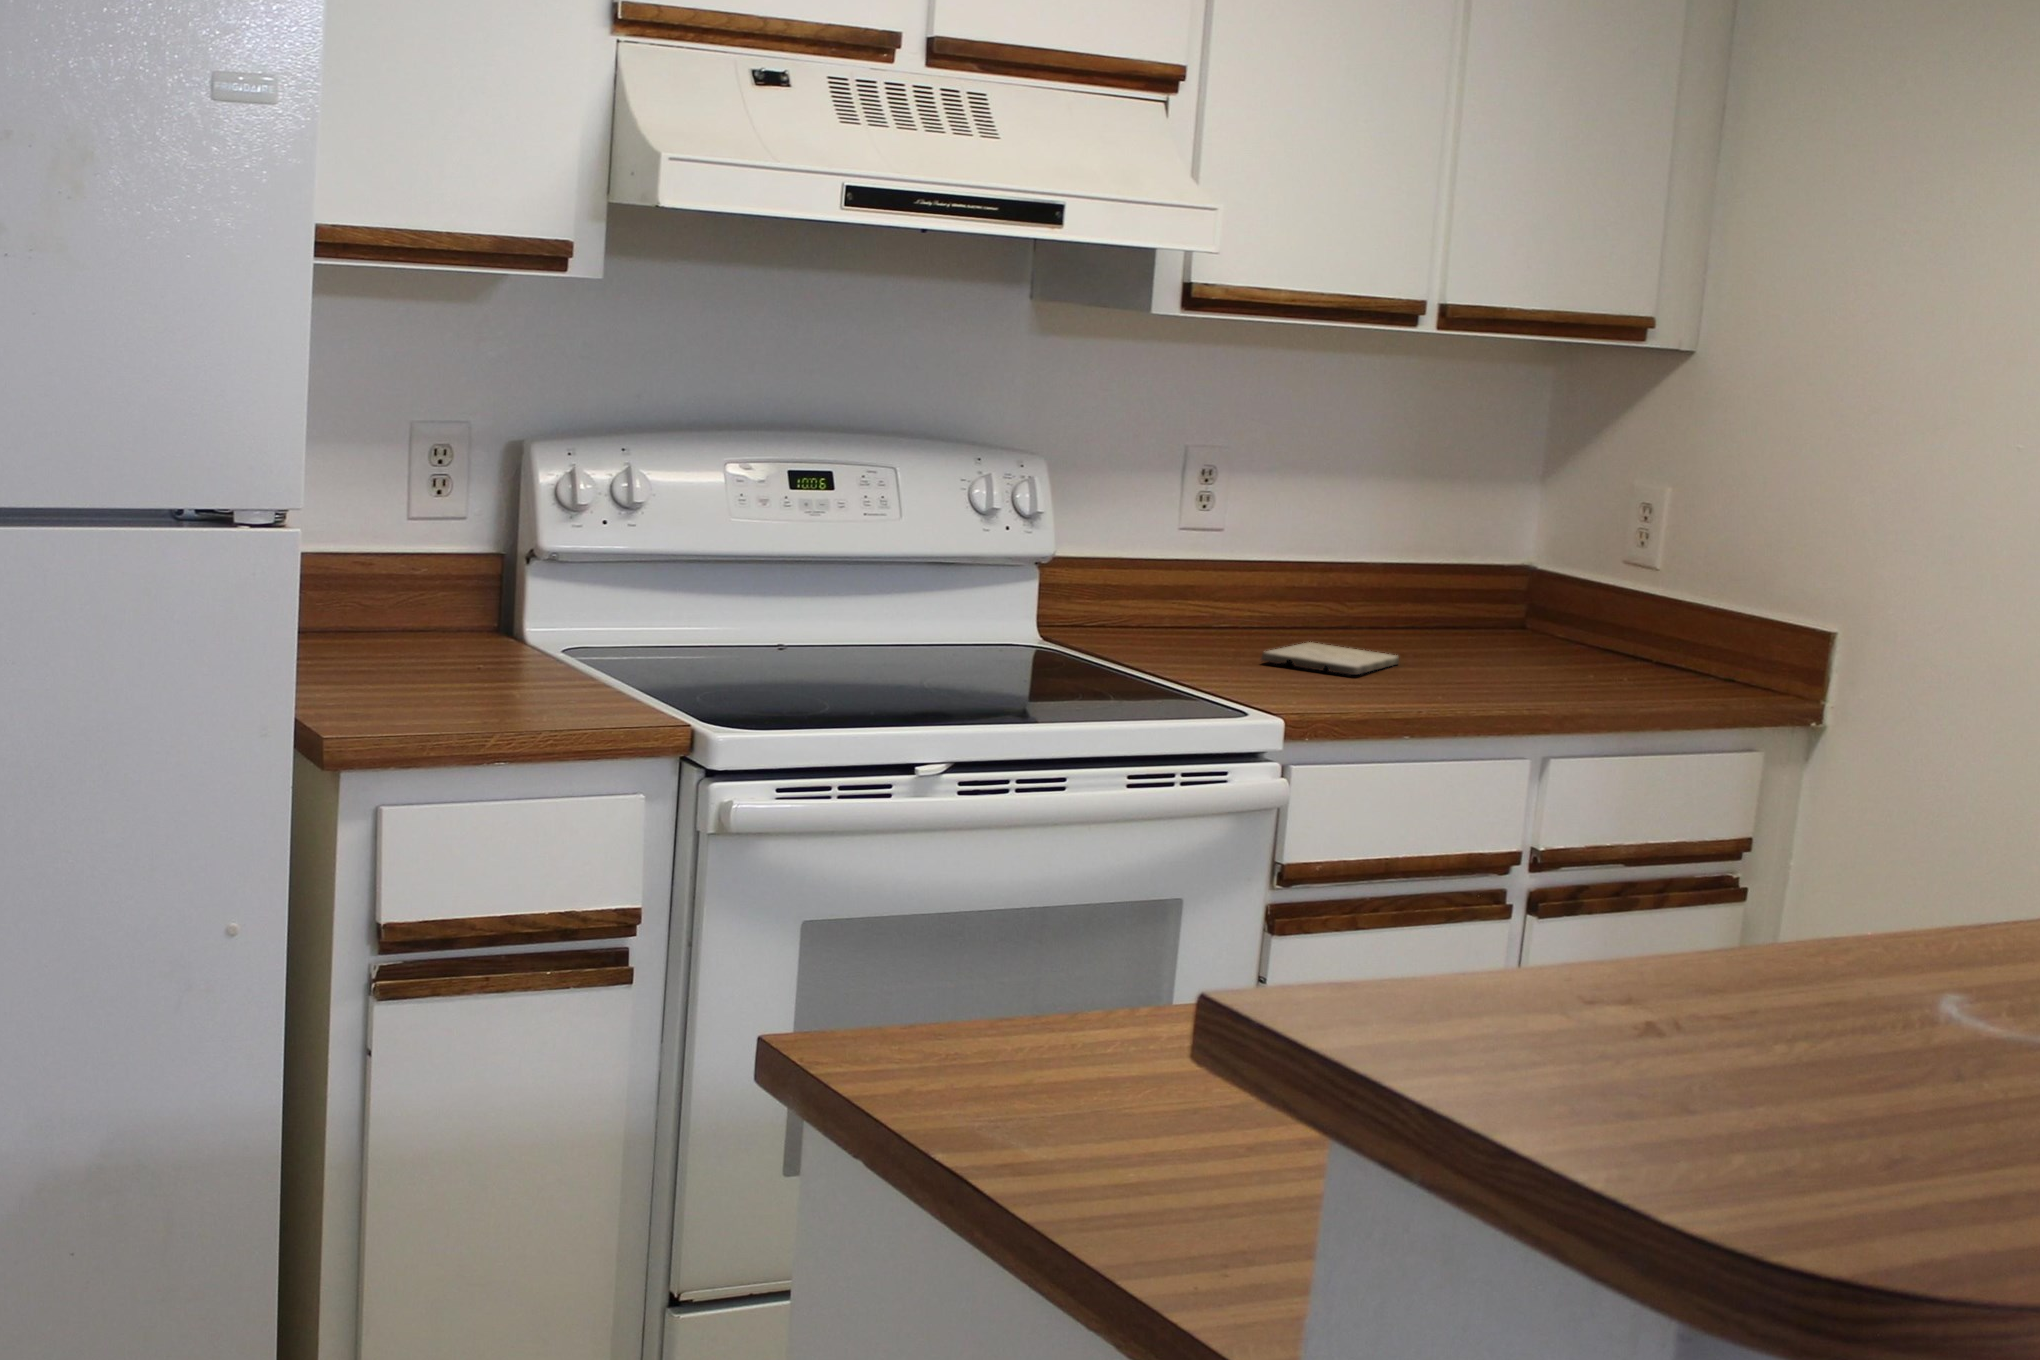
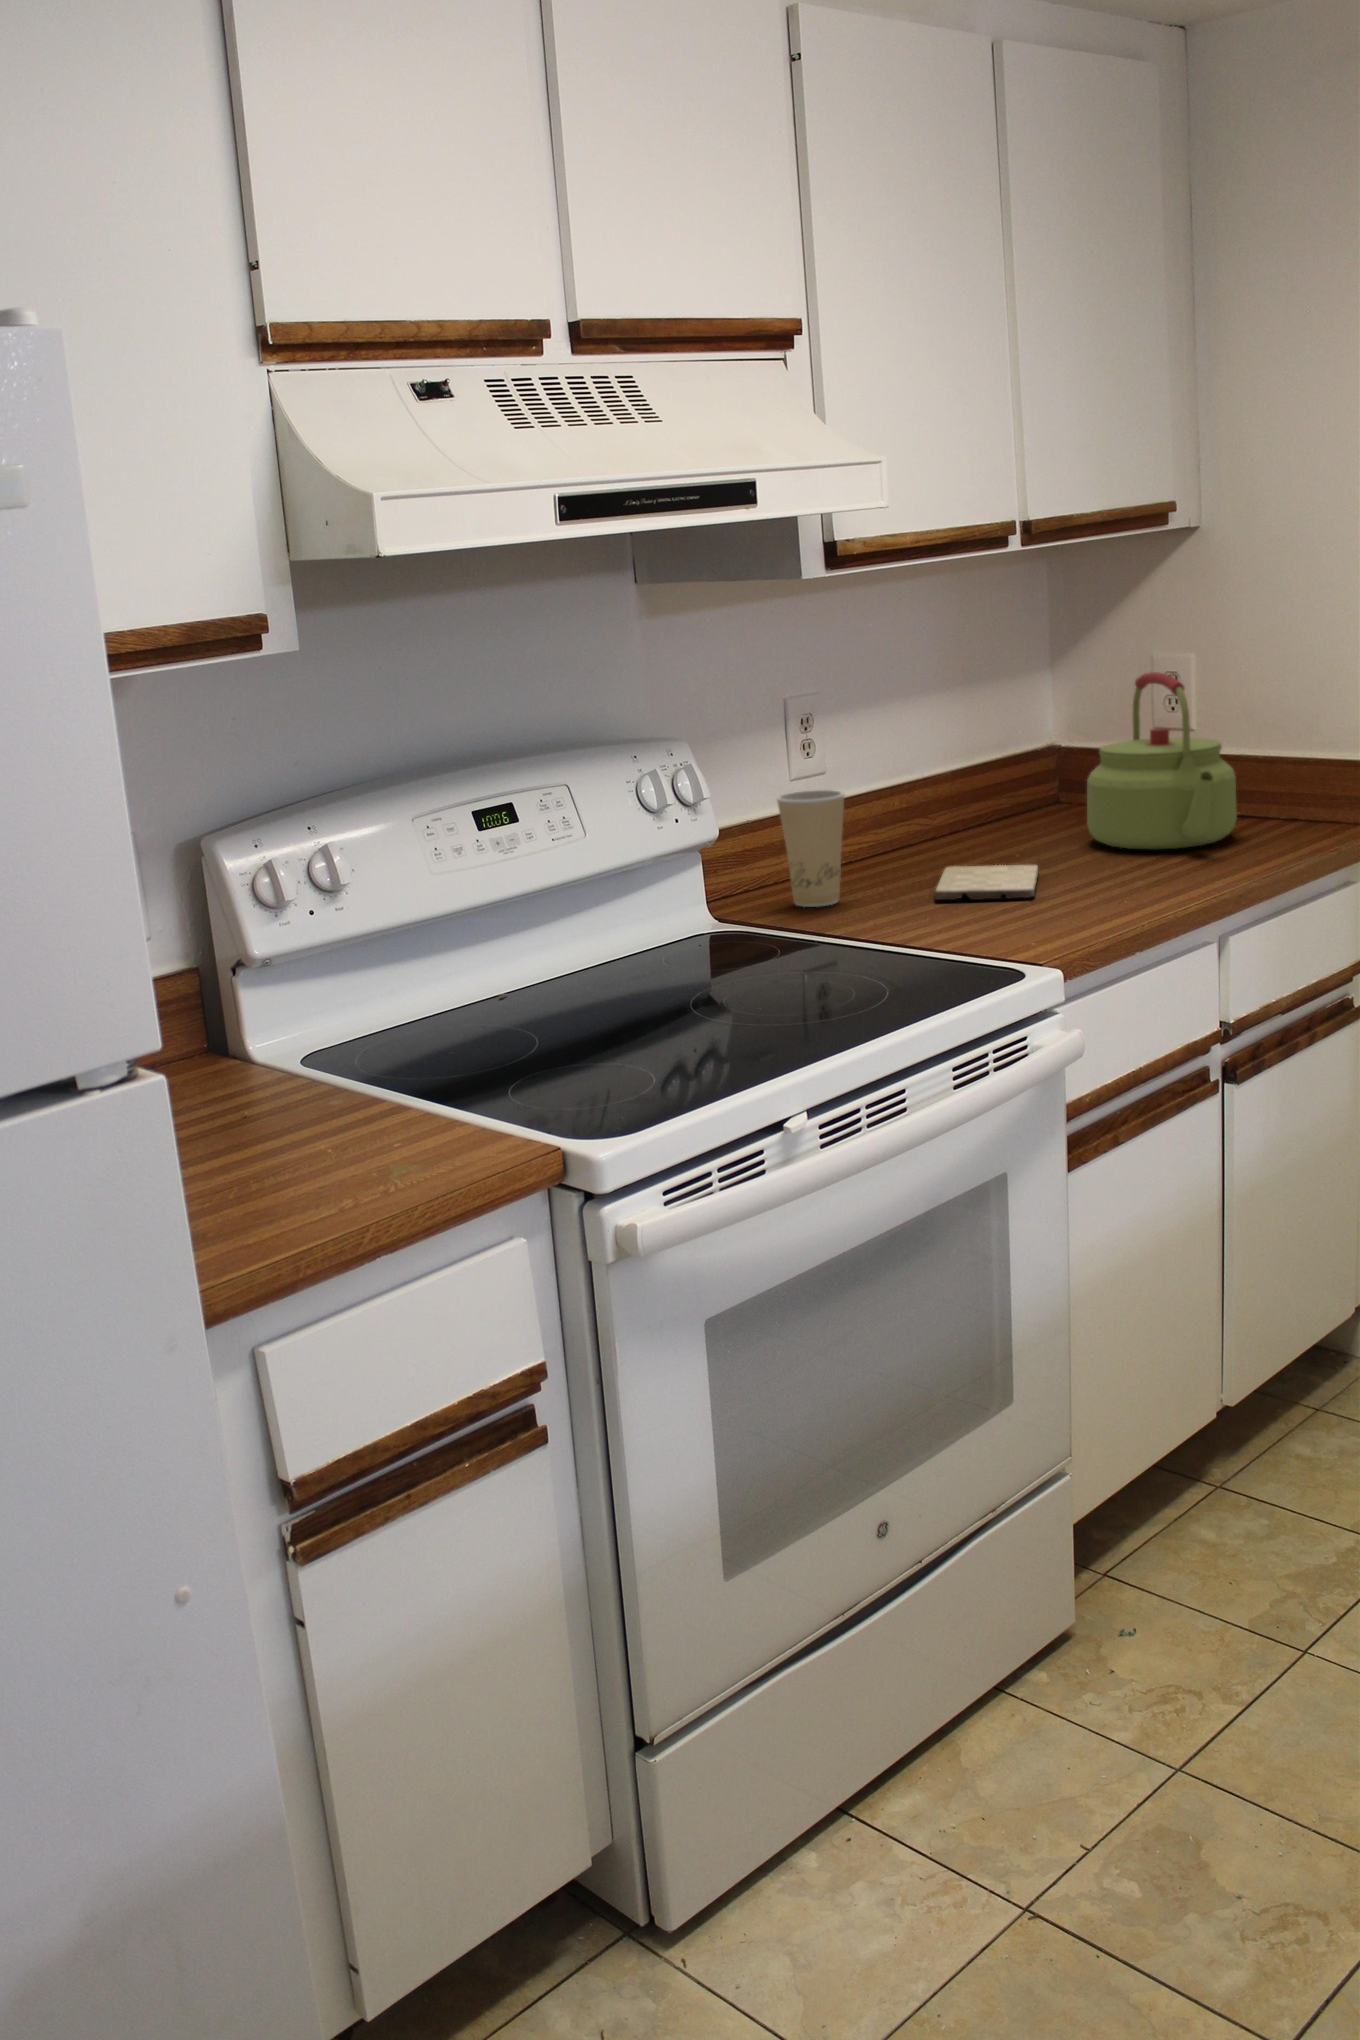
kettle: none [1489,487,1655,676] -> present [1087,672,1237,849]
paper cup: none [1128,532,1197,648] -> present [777,790,845,907]

